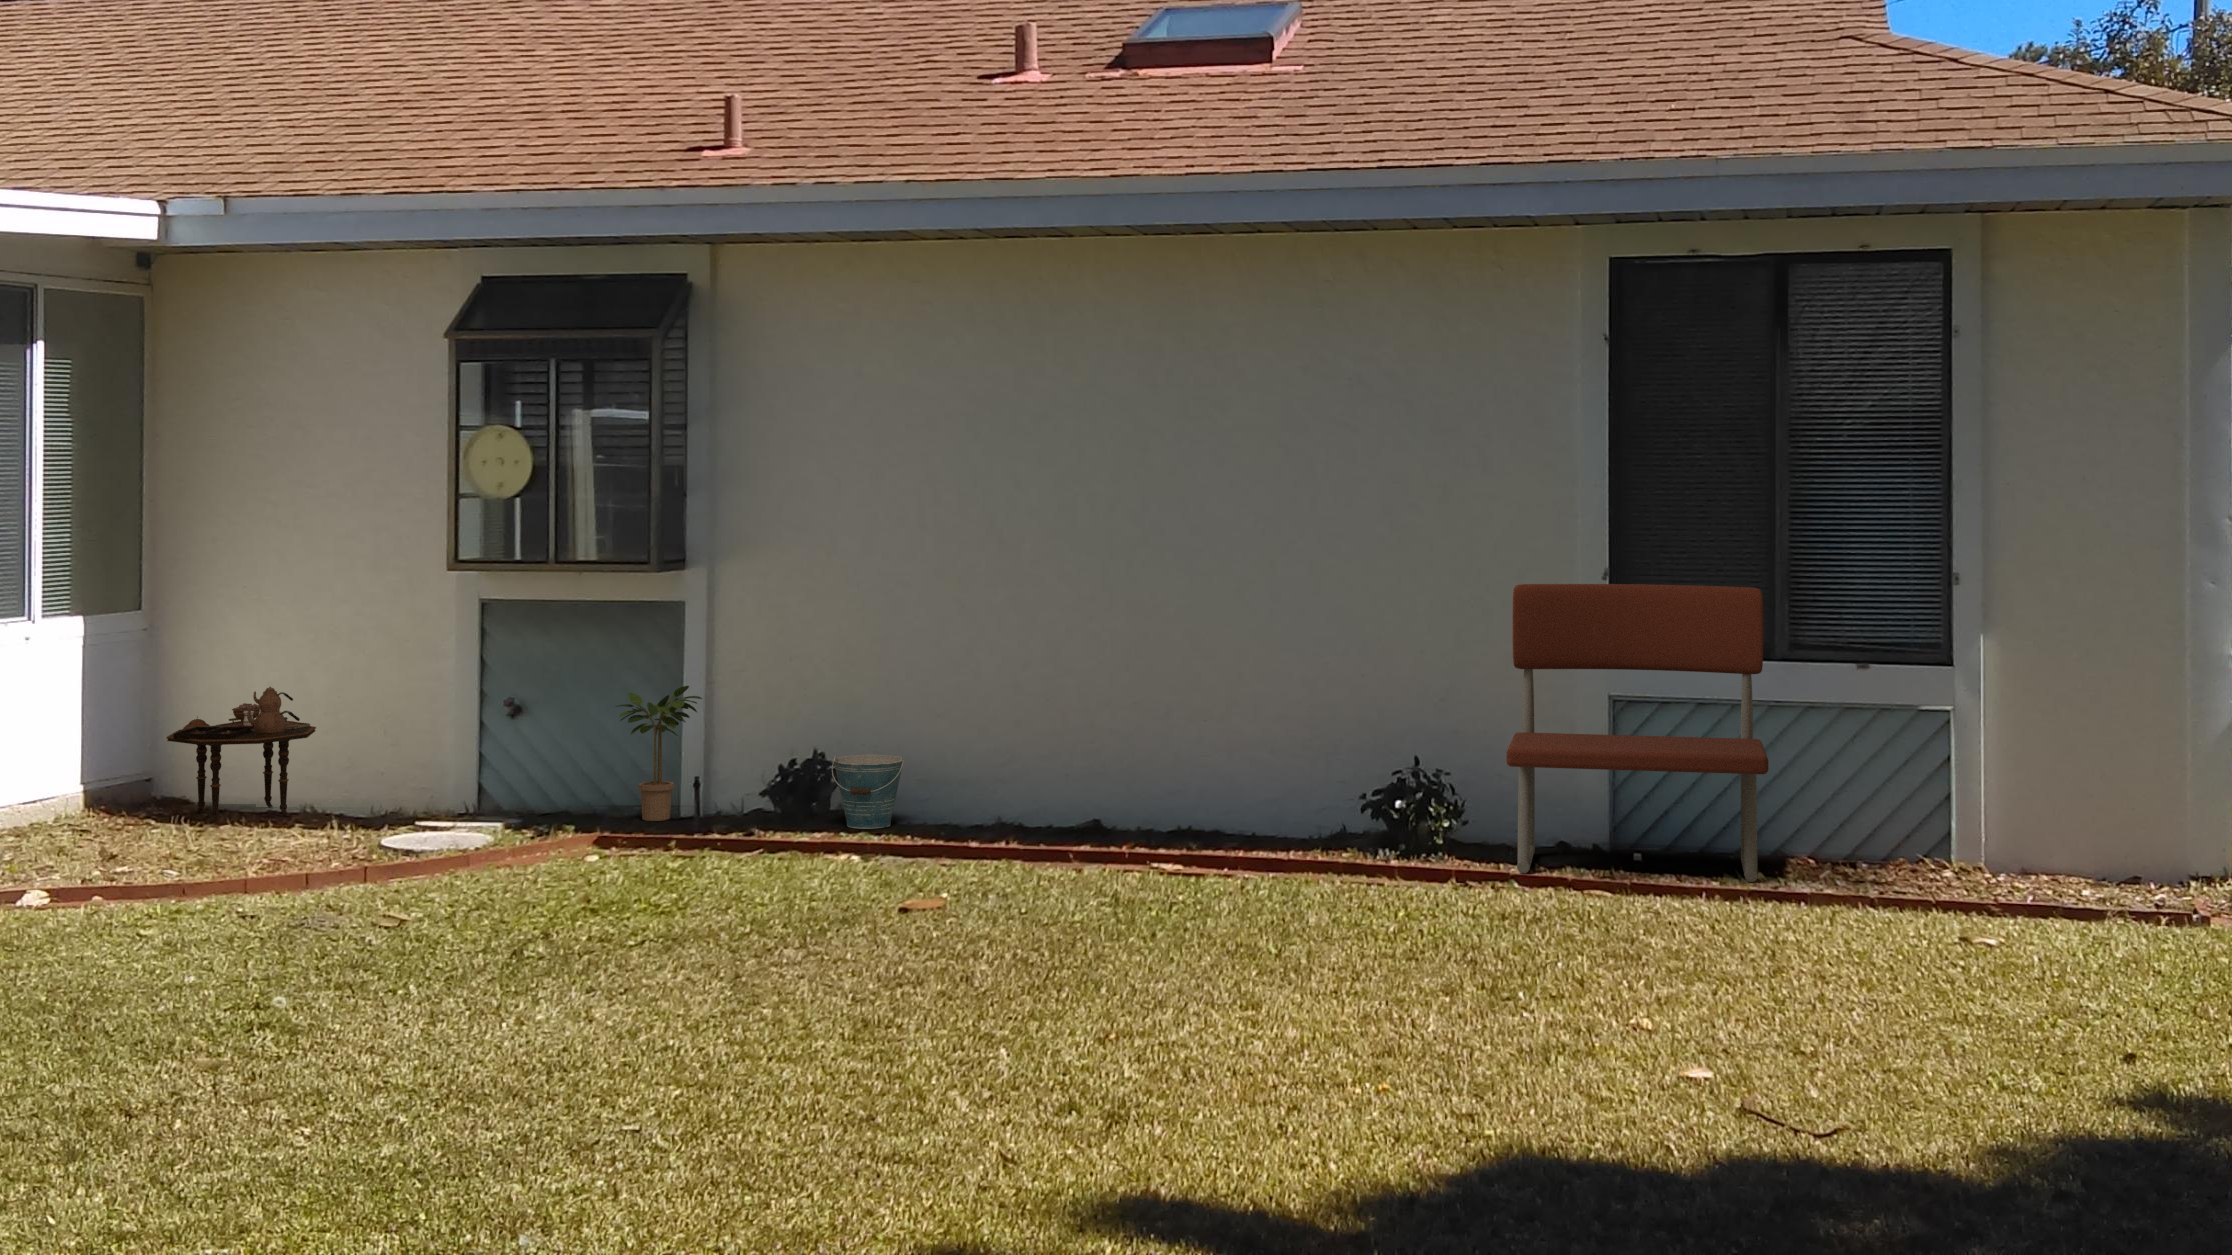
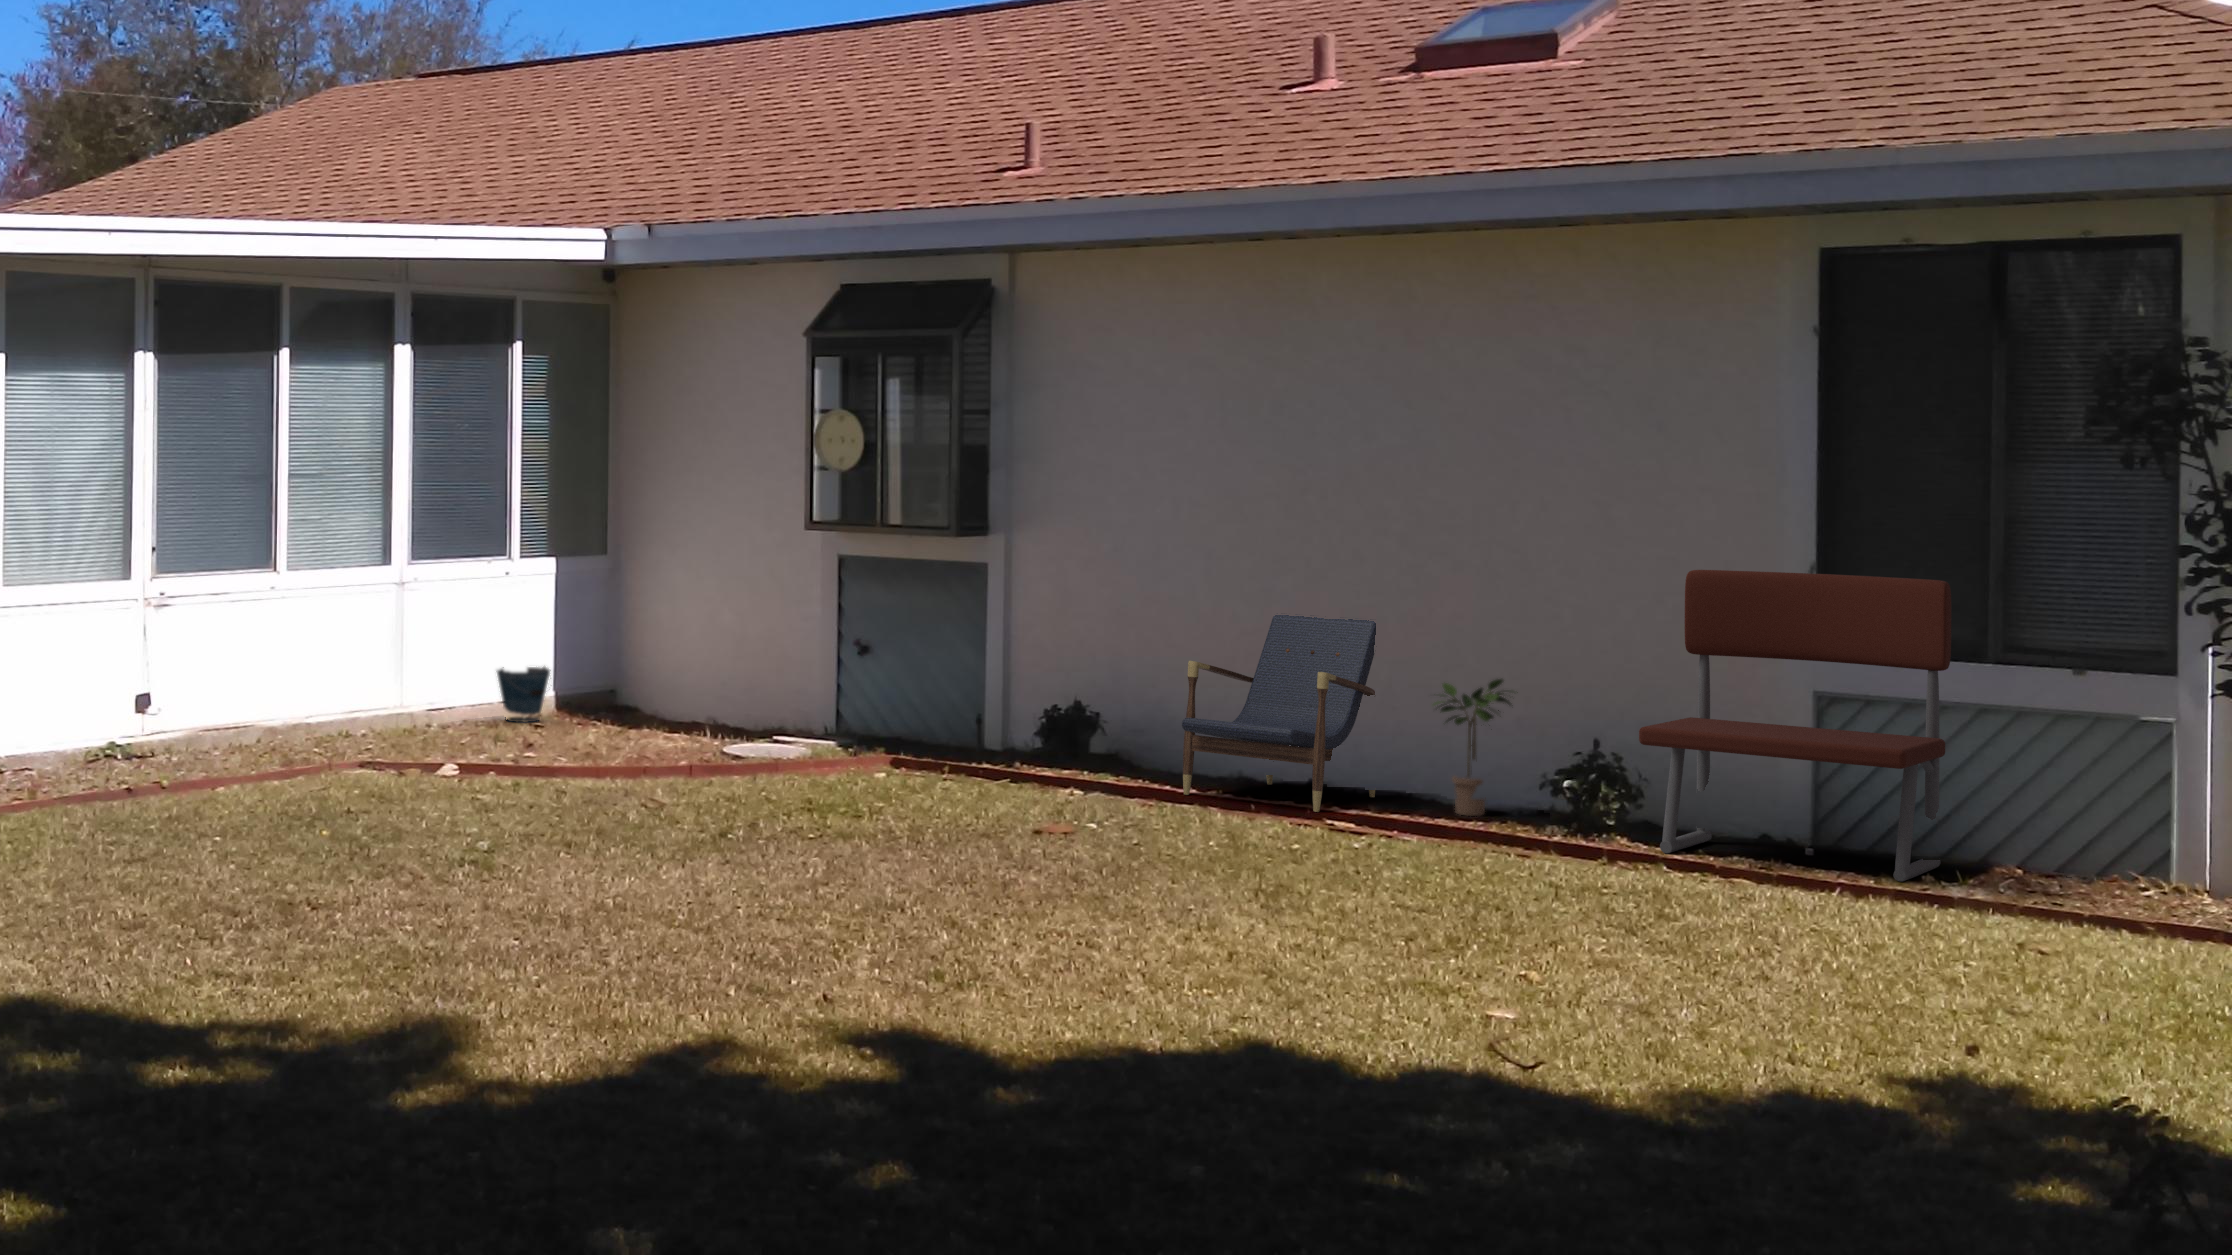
lounge chair: none [982,644,1171,859] -> present [1182,615,1376,812]
potted plant: present [616,686,702,821] -> present [1434,679,1518,816]
side table: present [167,687,316,823] -> none [595,621,711,728]
bucket: present [832,755,904,829] -> present [497,667,551,722]

